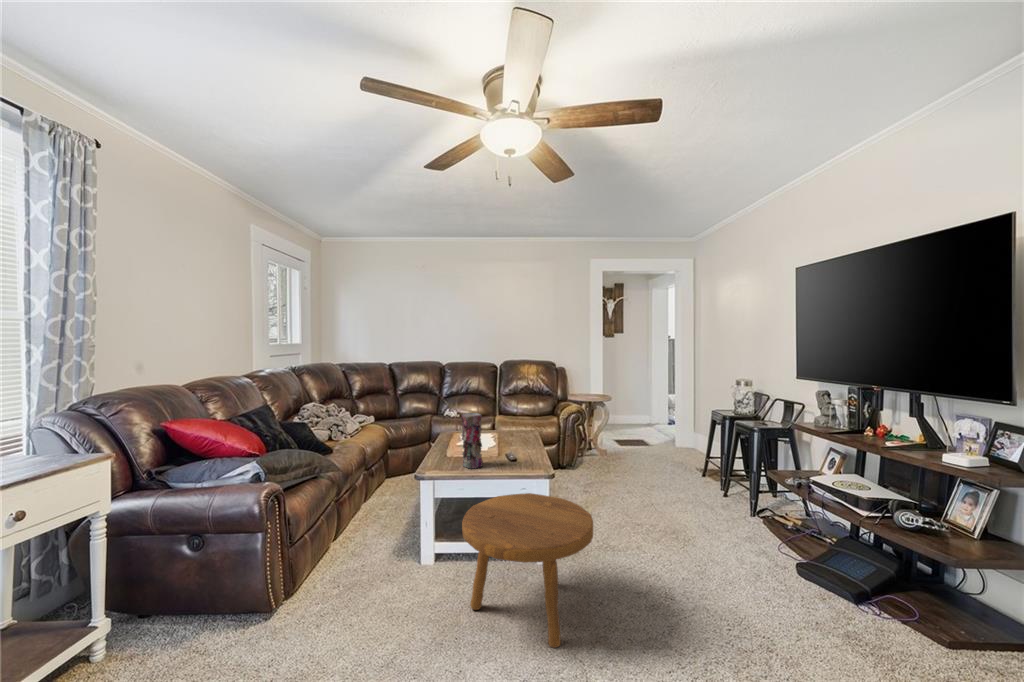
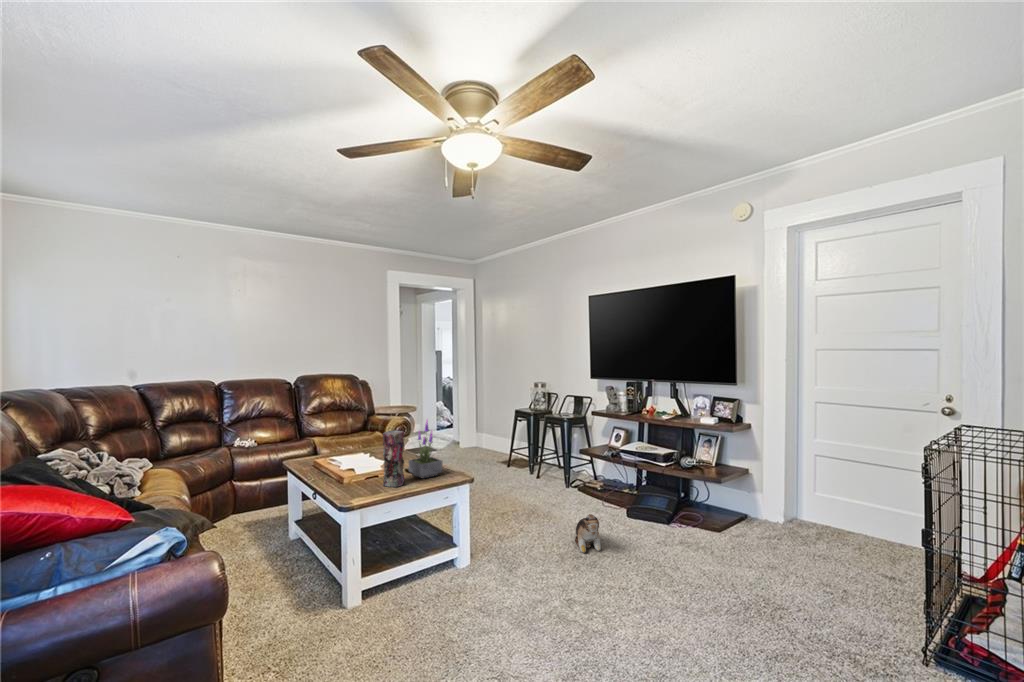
potted plant: none [498,404,525,466] -> present [409,420,443,478]
footstool: present [462,493,593,648] -> none [437,494,551,608]
plush toy: none [672,557,716,613] -> present [575,514,601,553]

